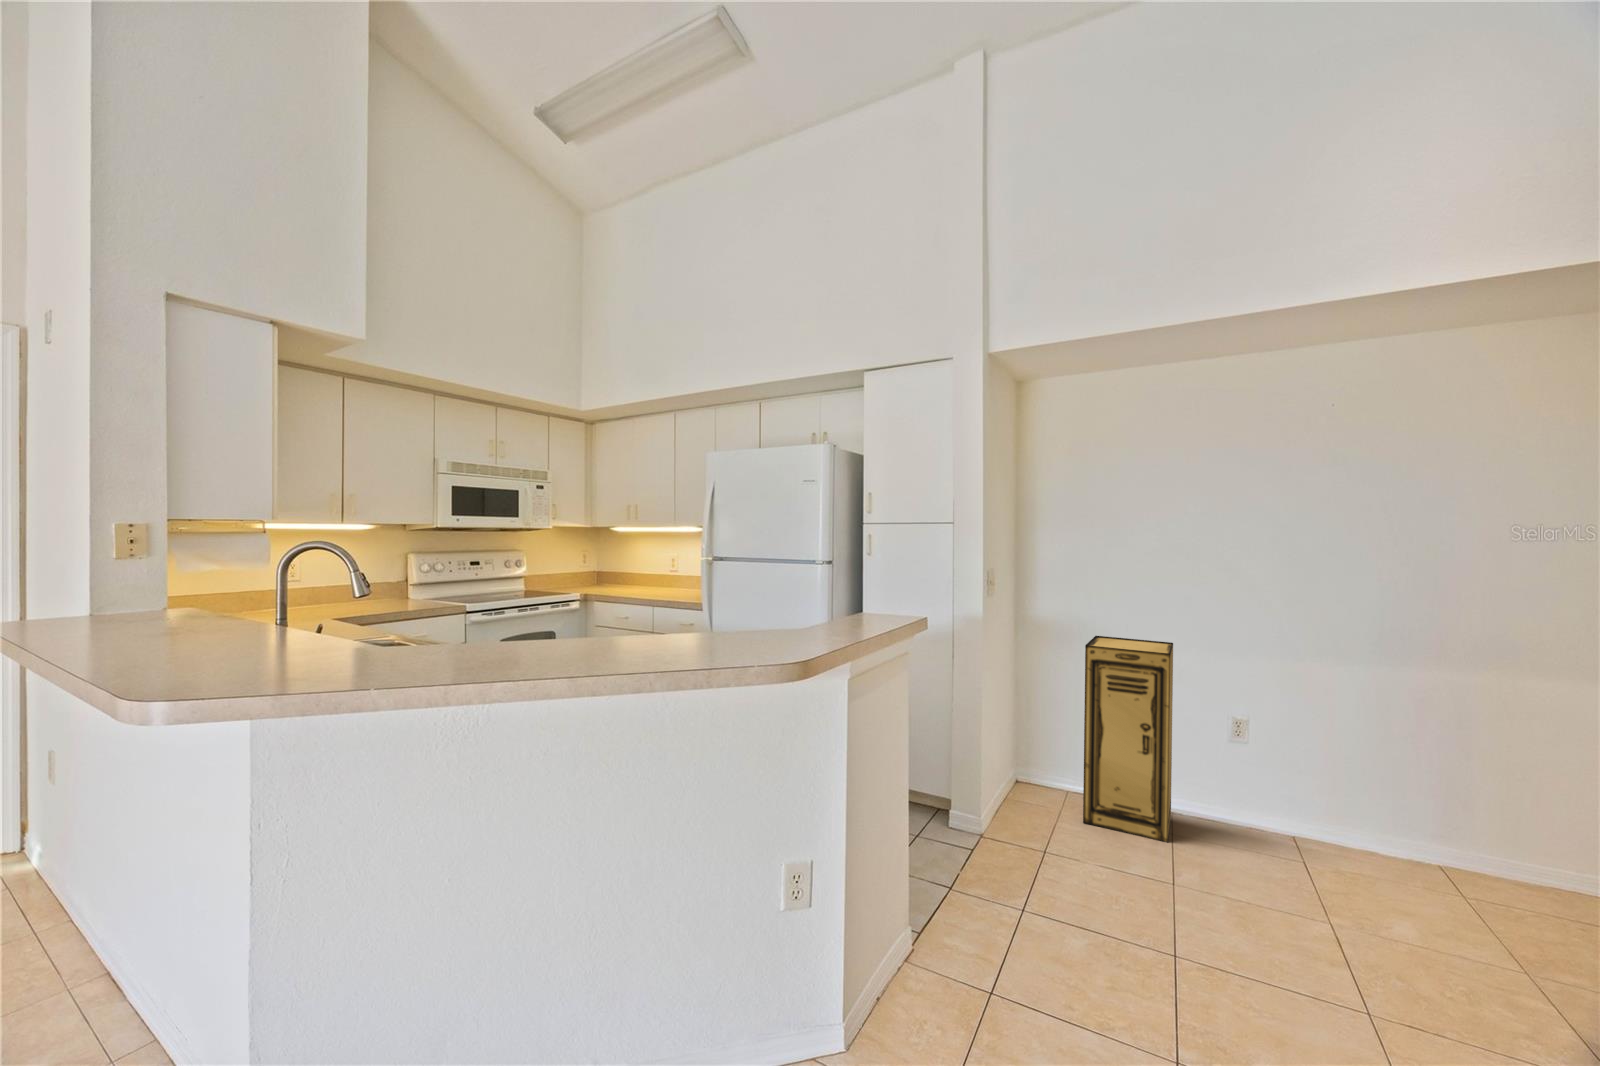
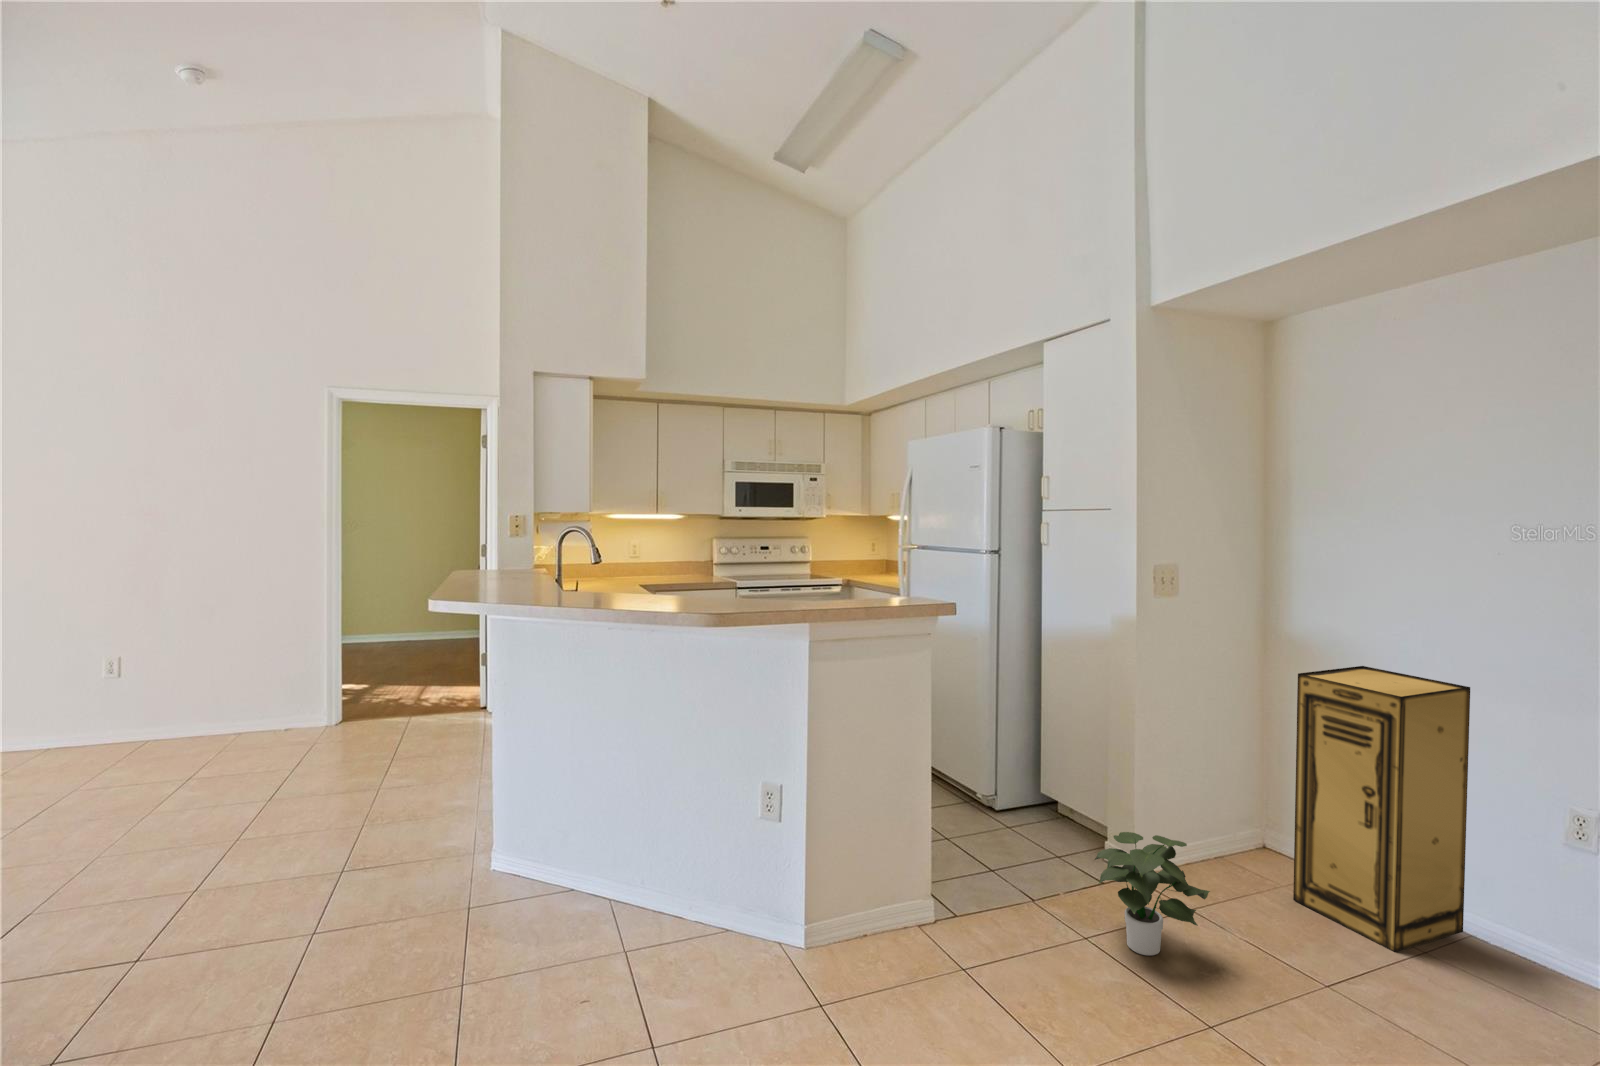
potted plant: none [1016,798,1122,910] -> present [1095,832,1210,956]

